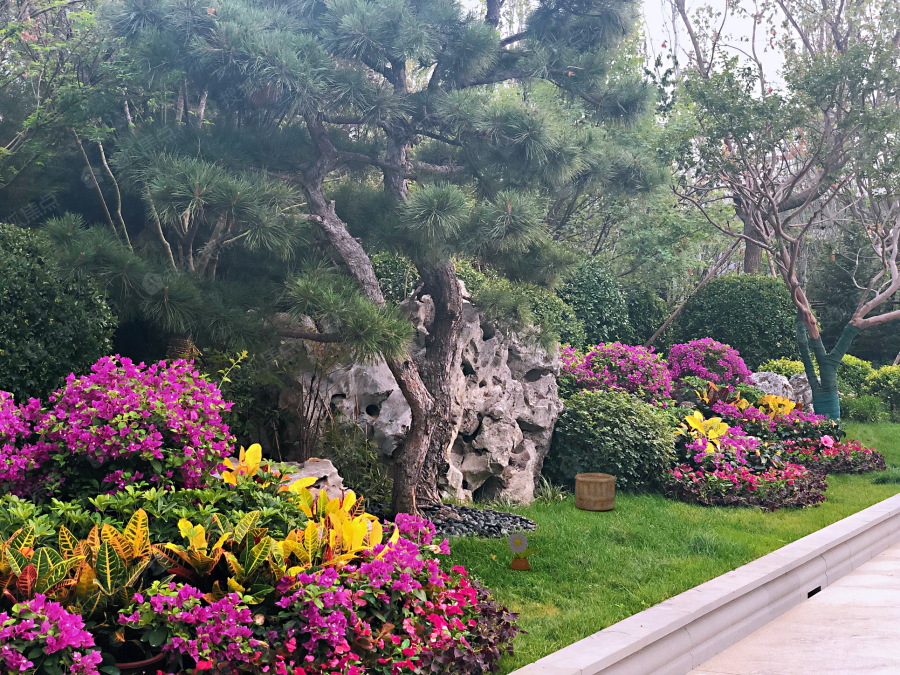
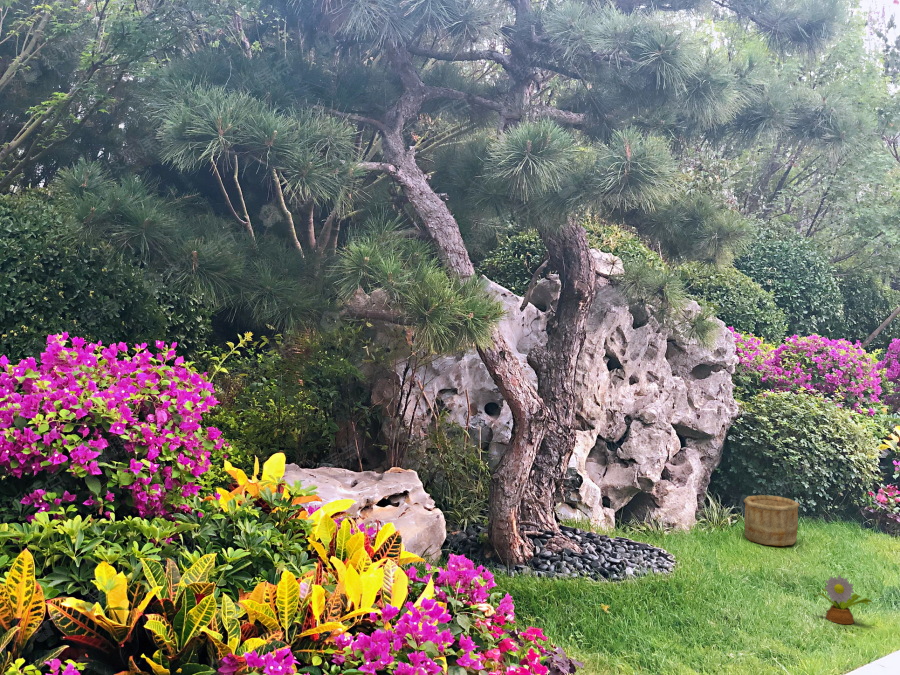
decorative plant: present [502,532,543,570] -> present [814,575,873,624]

